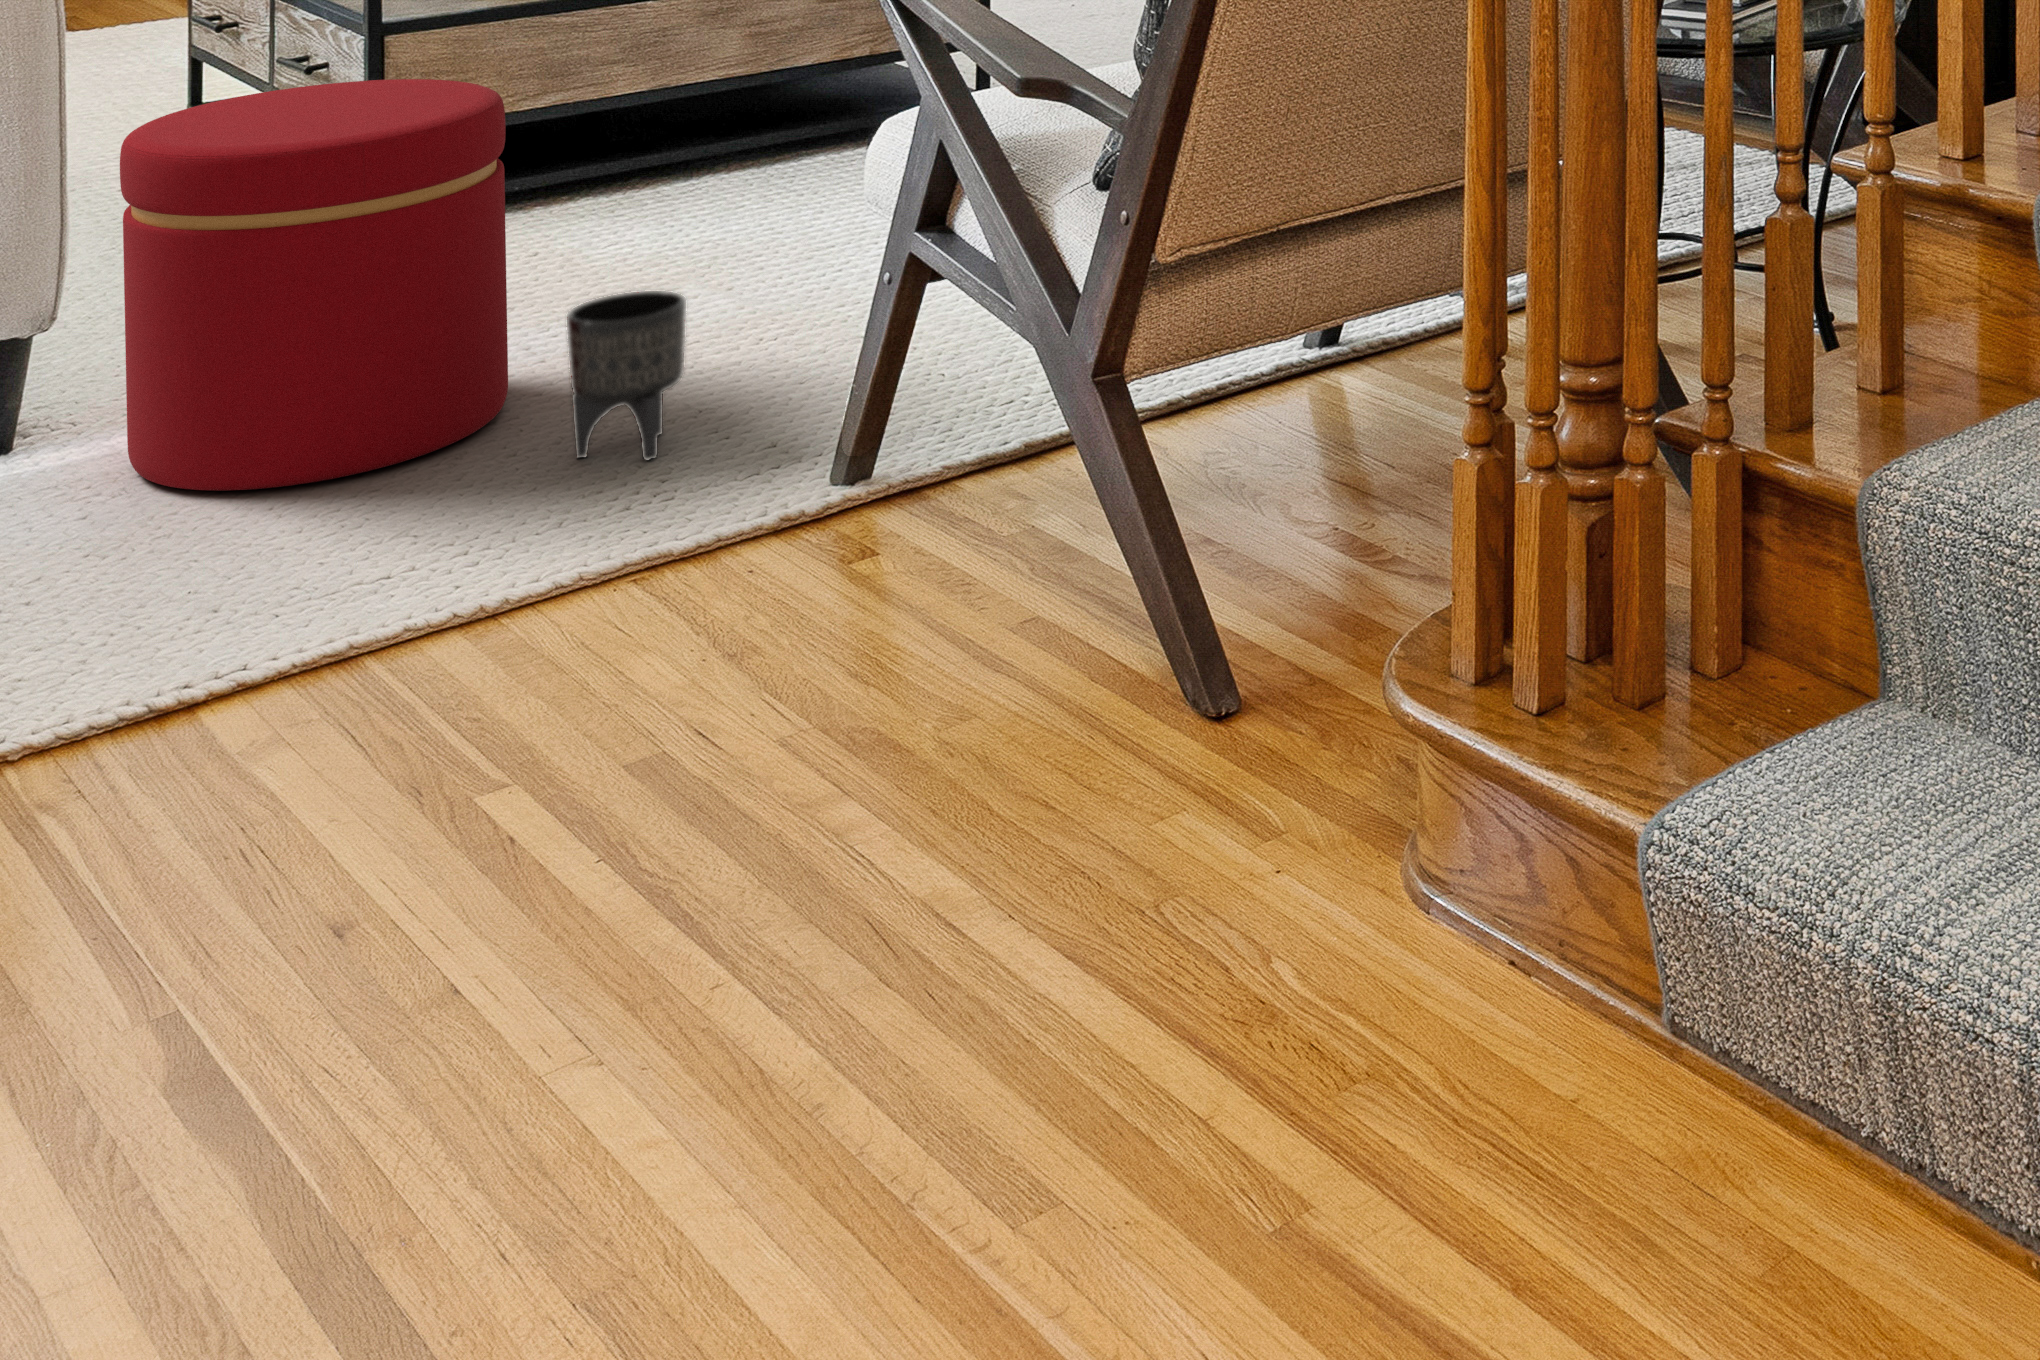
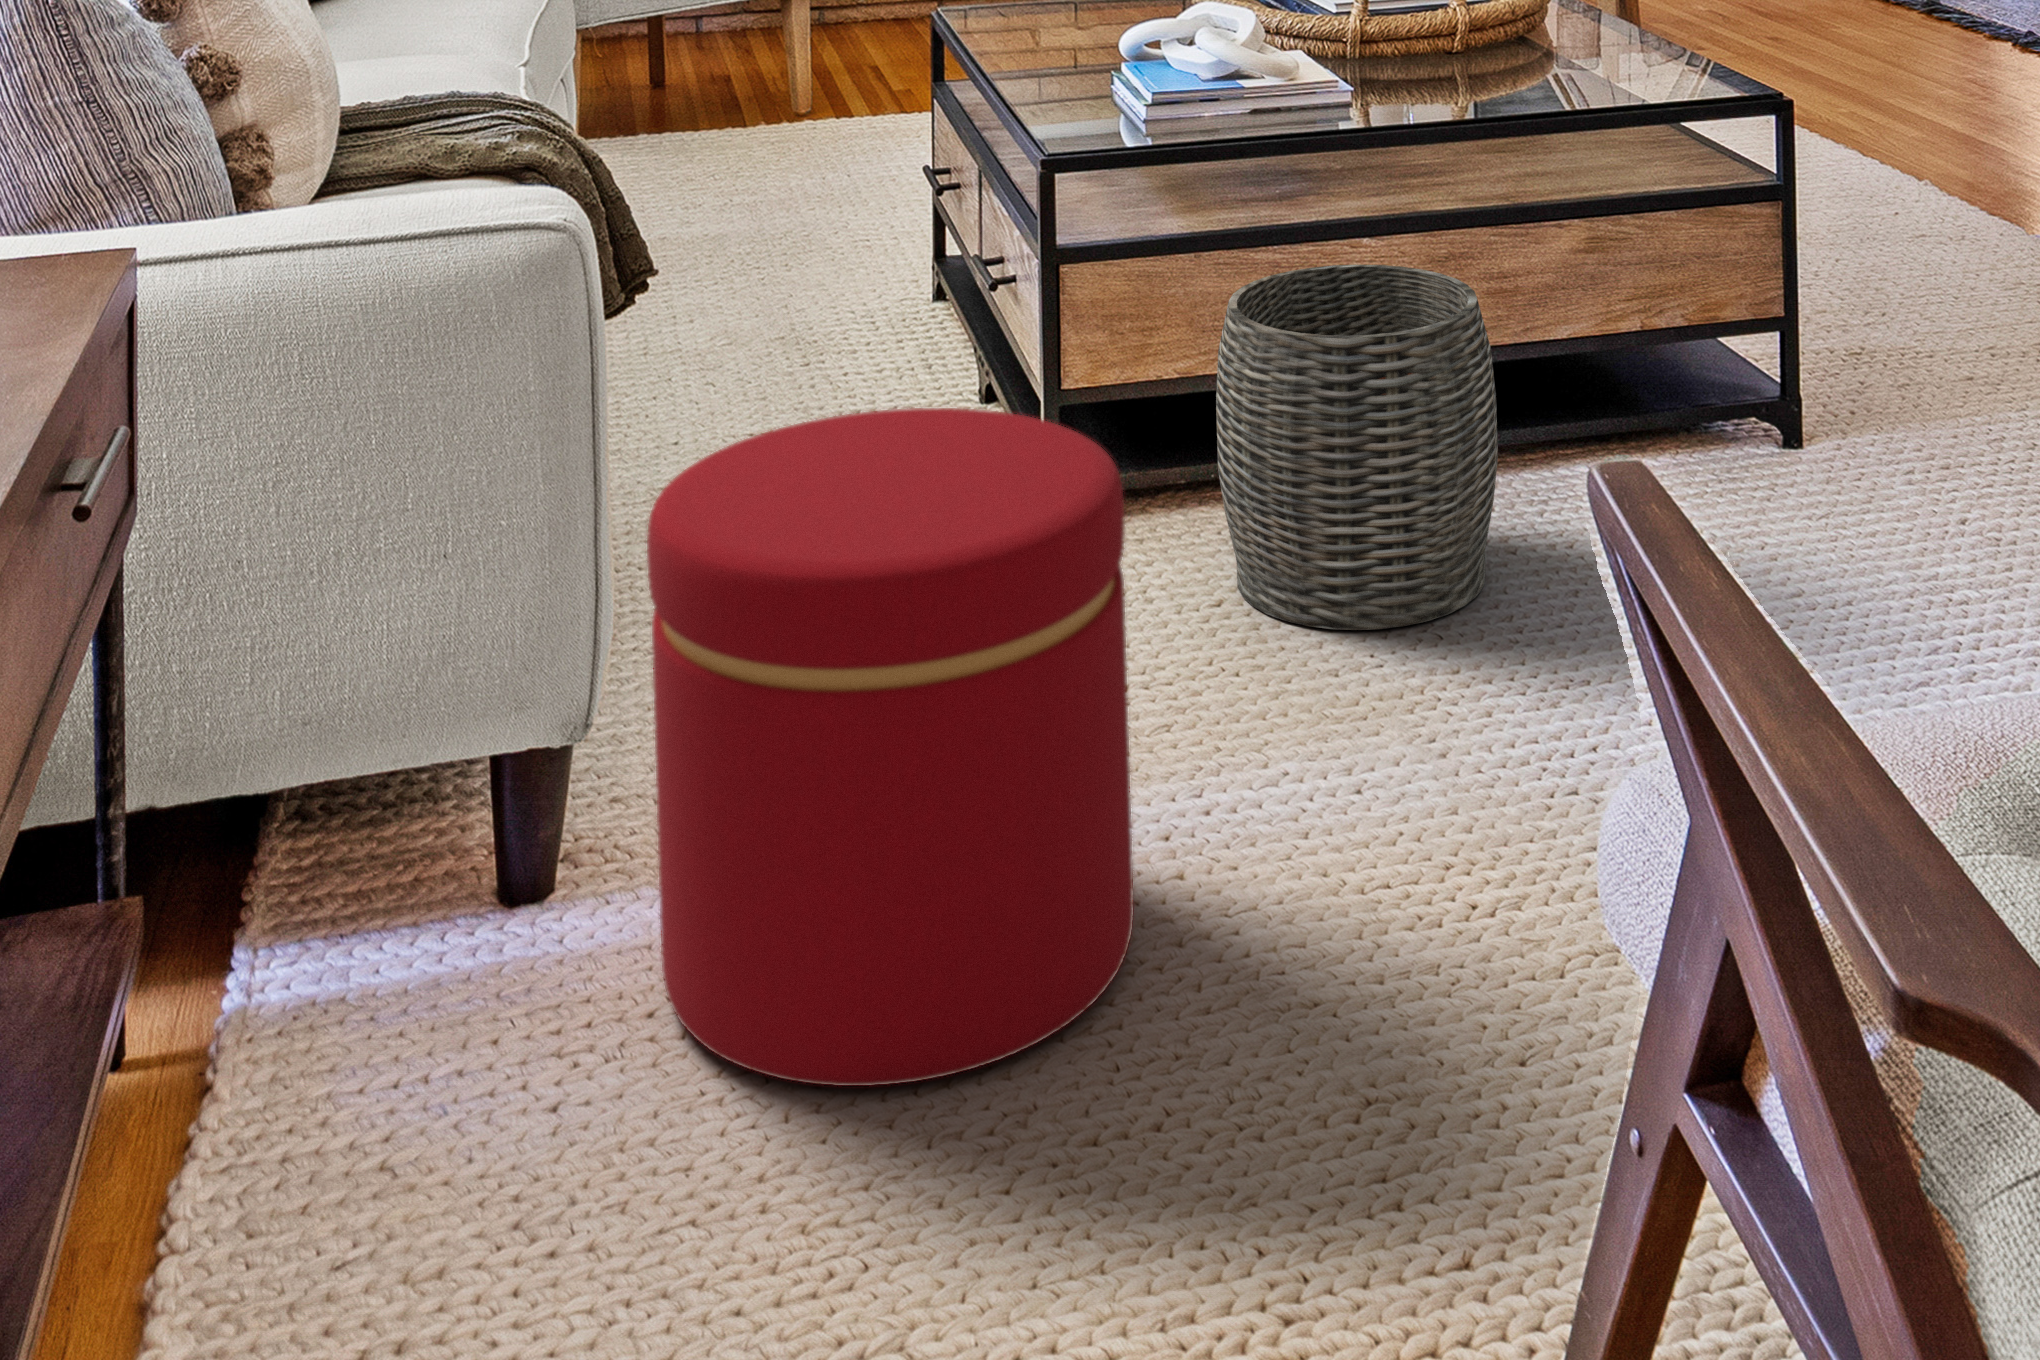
woven basket: none [526,15,756,260] -> present [1216,265,1498,630]
planter: present [567,291,686,460] -> none [1179,859,1351,1183]

